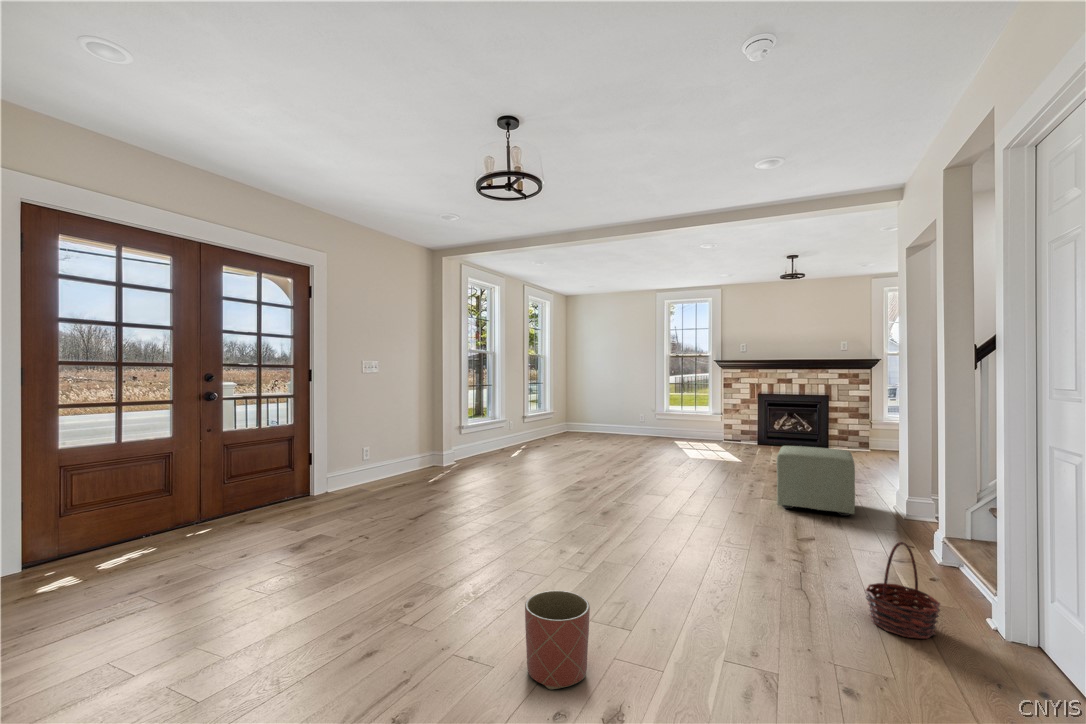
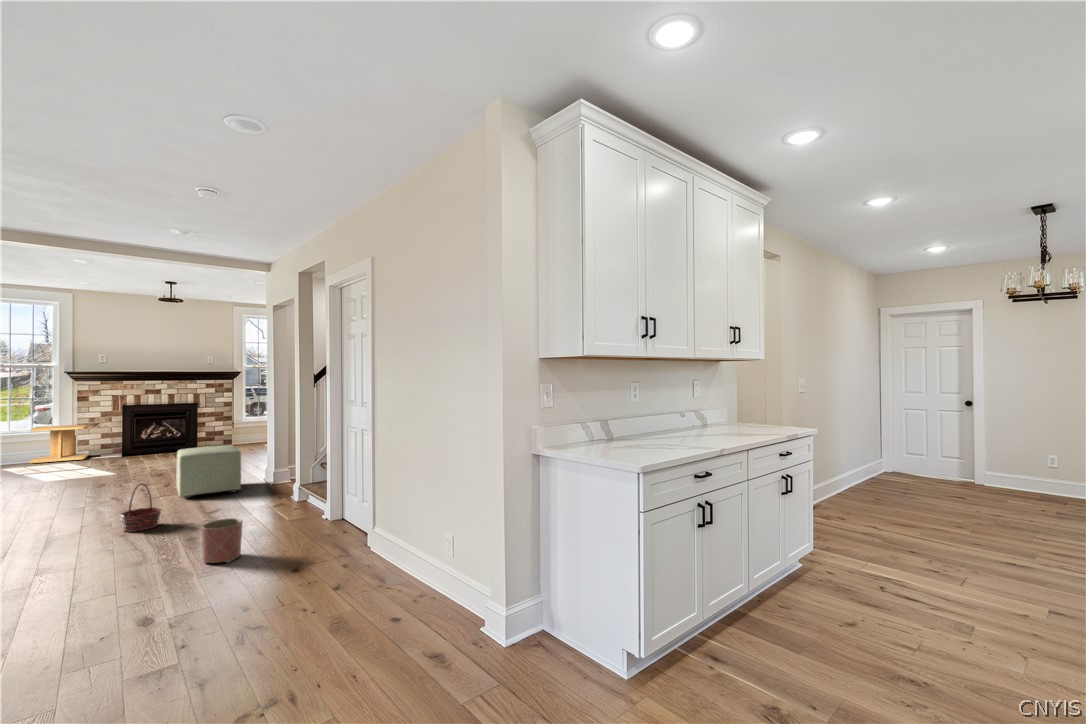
side table: none [690,408,732,442] -> present [30,425,89,463]
basket: present [865,542,940,639] -> present [119,483,161,532]
planter: present [525,591,590,690] -> present [202,518,242,564]

